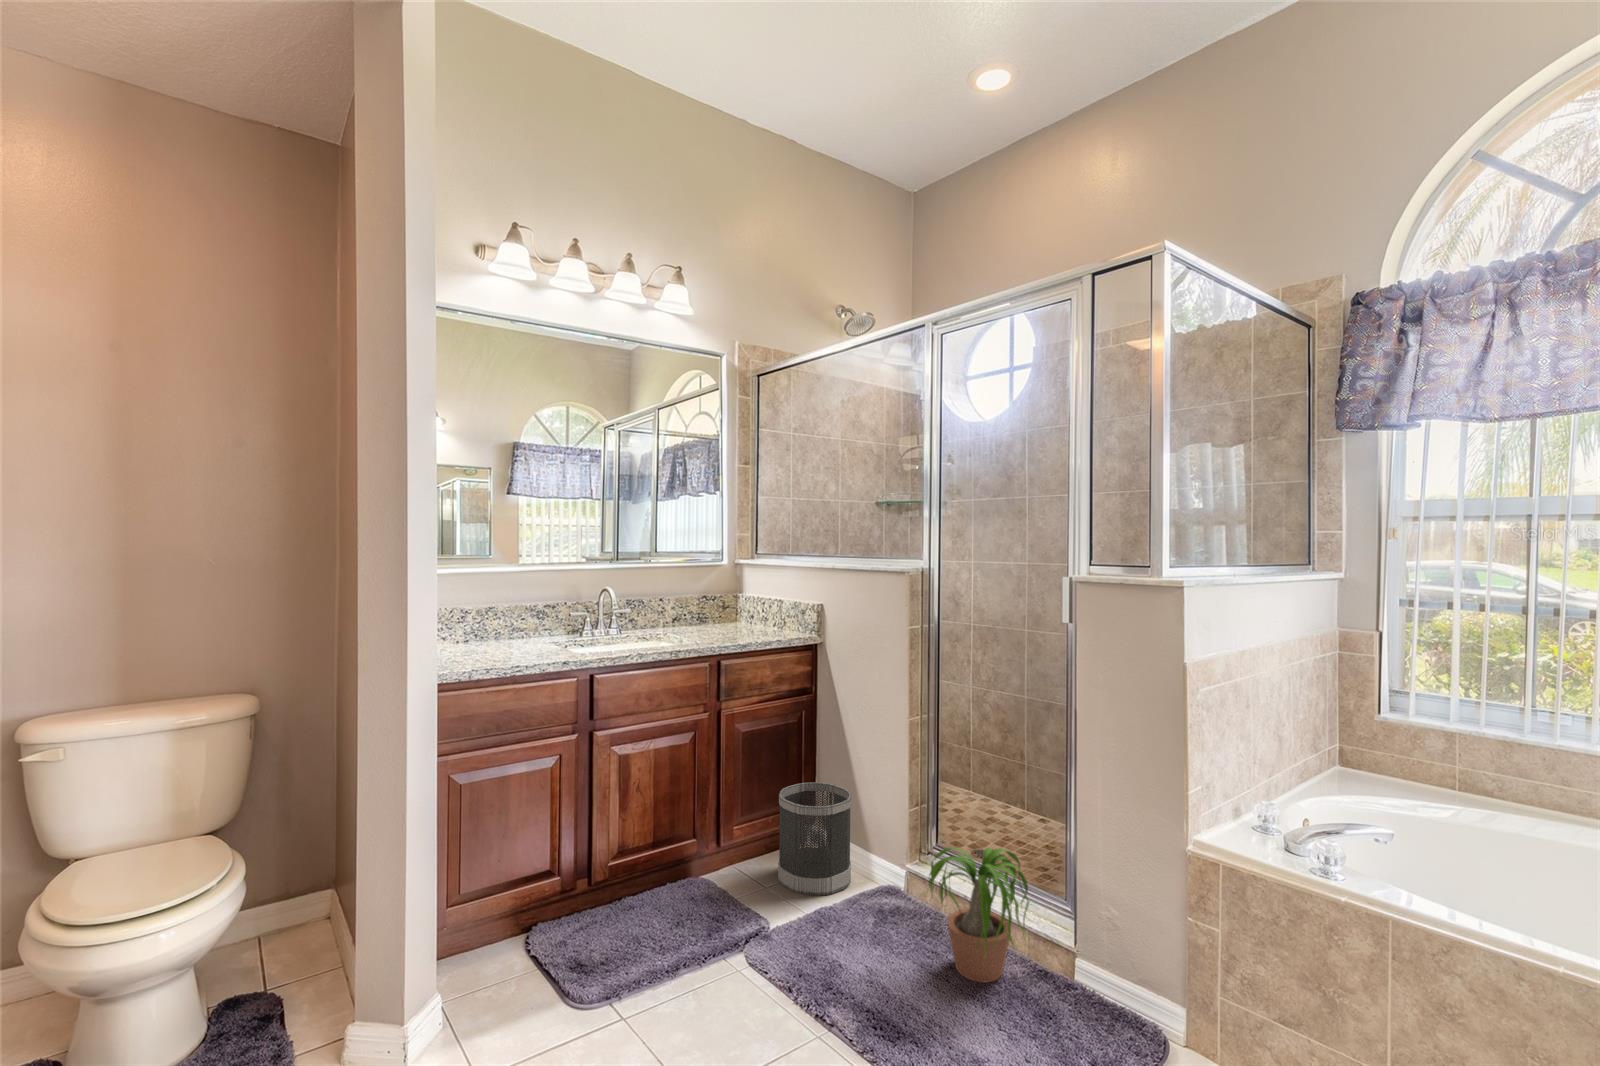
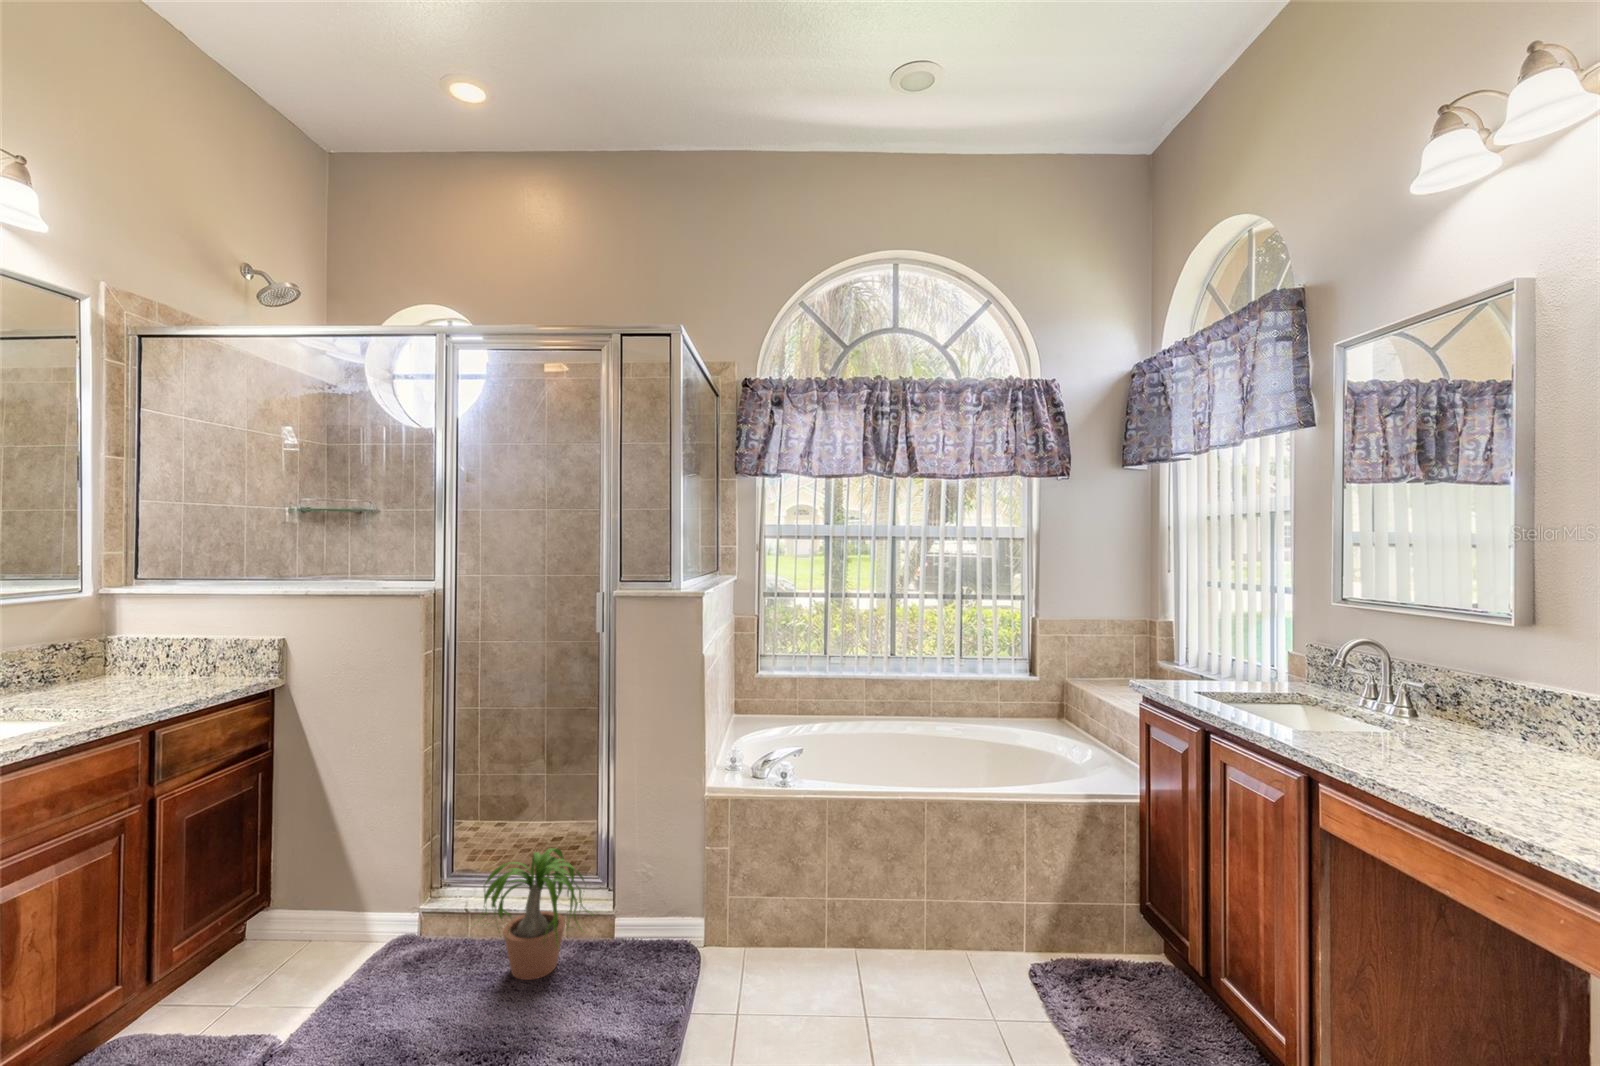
wastebasket: present [778,782,851,896] -> none [243,849,351,993]

